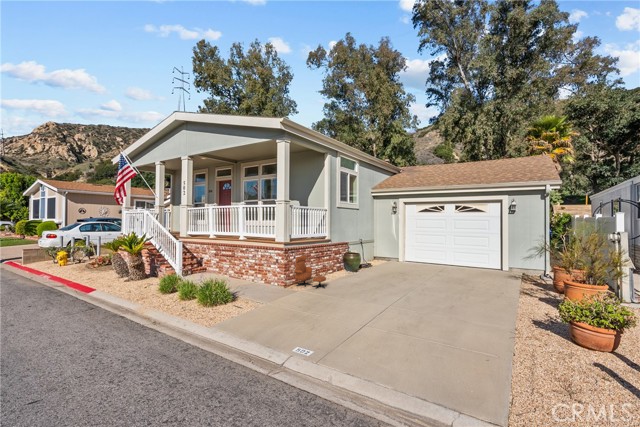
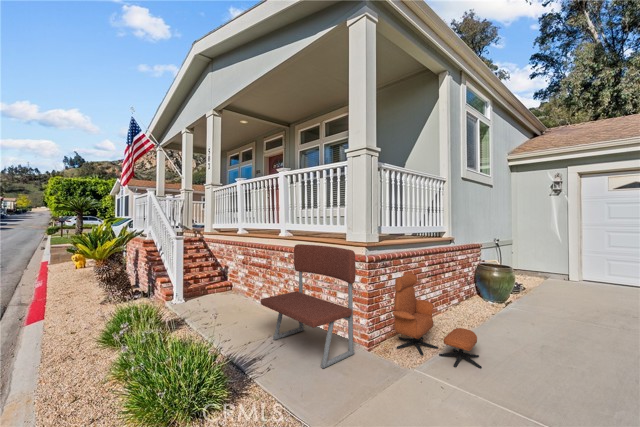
bench: none [236,244,279,292] -> present [261,244,356,368]

